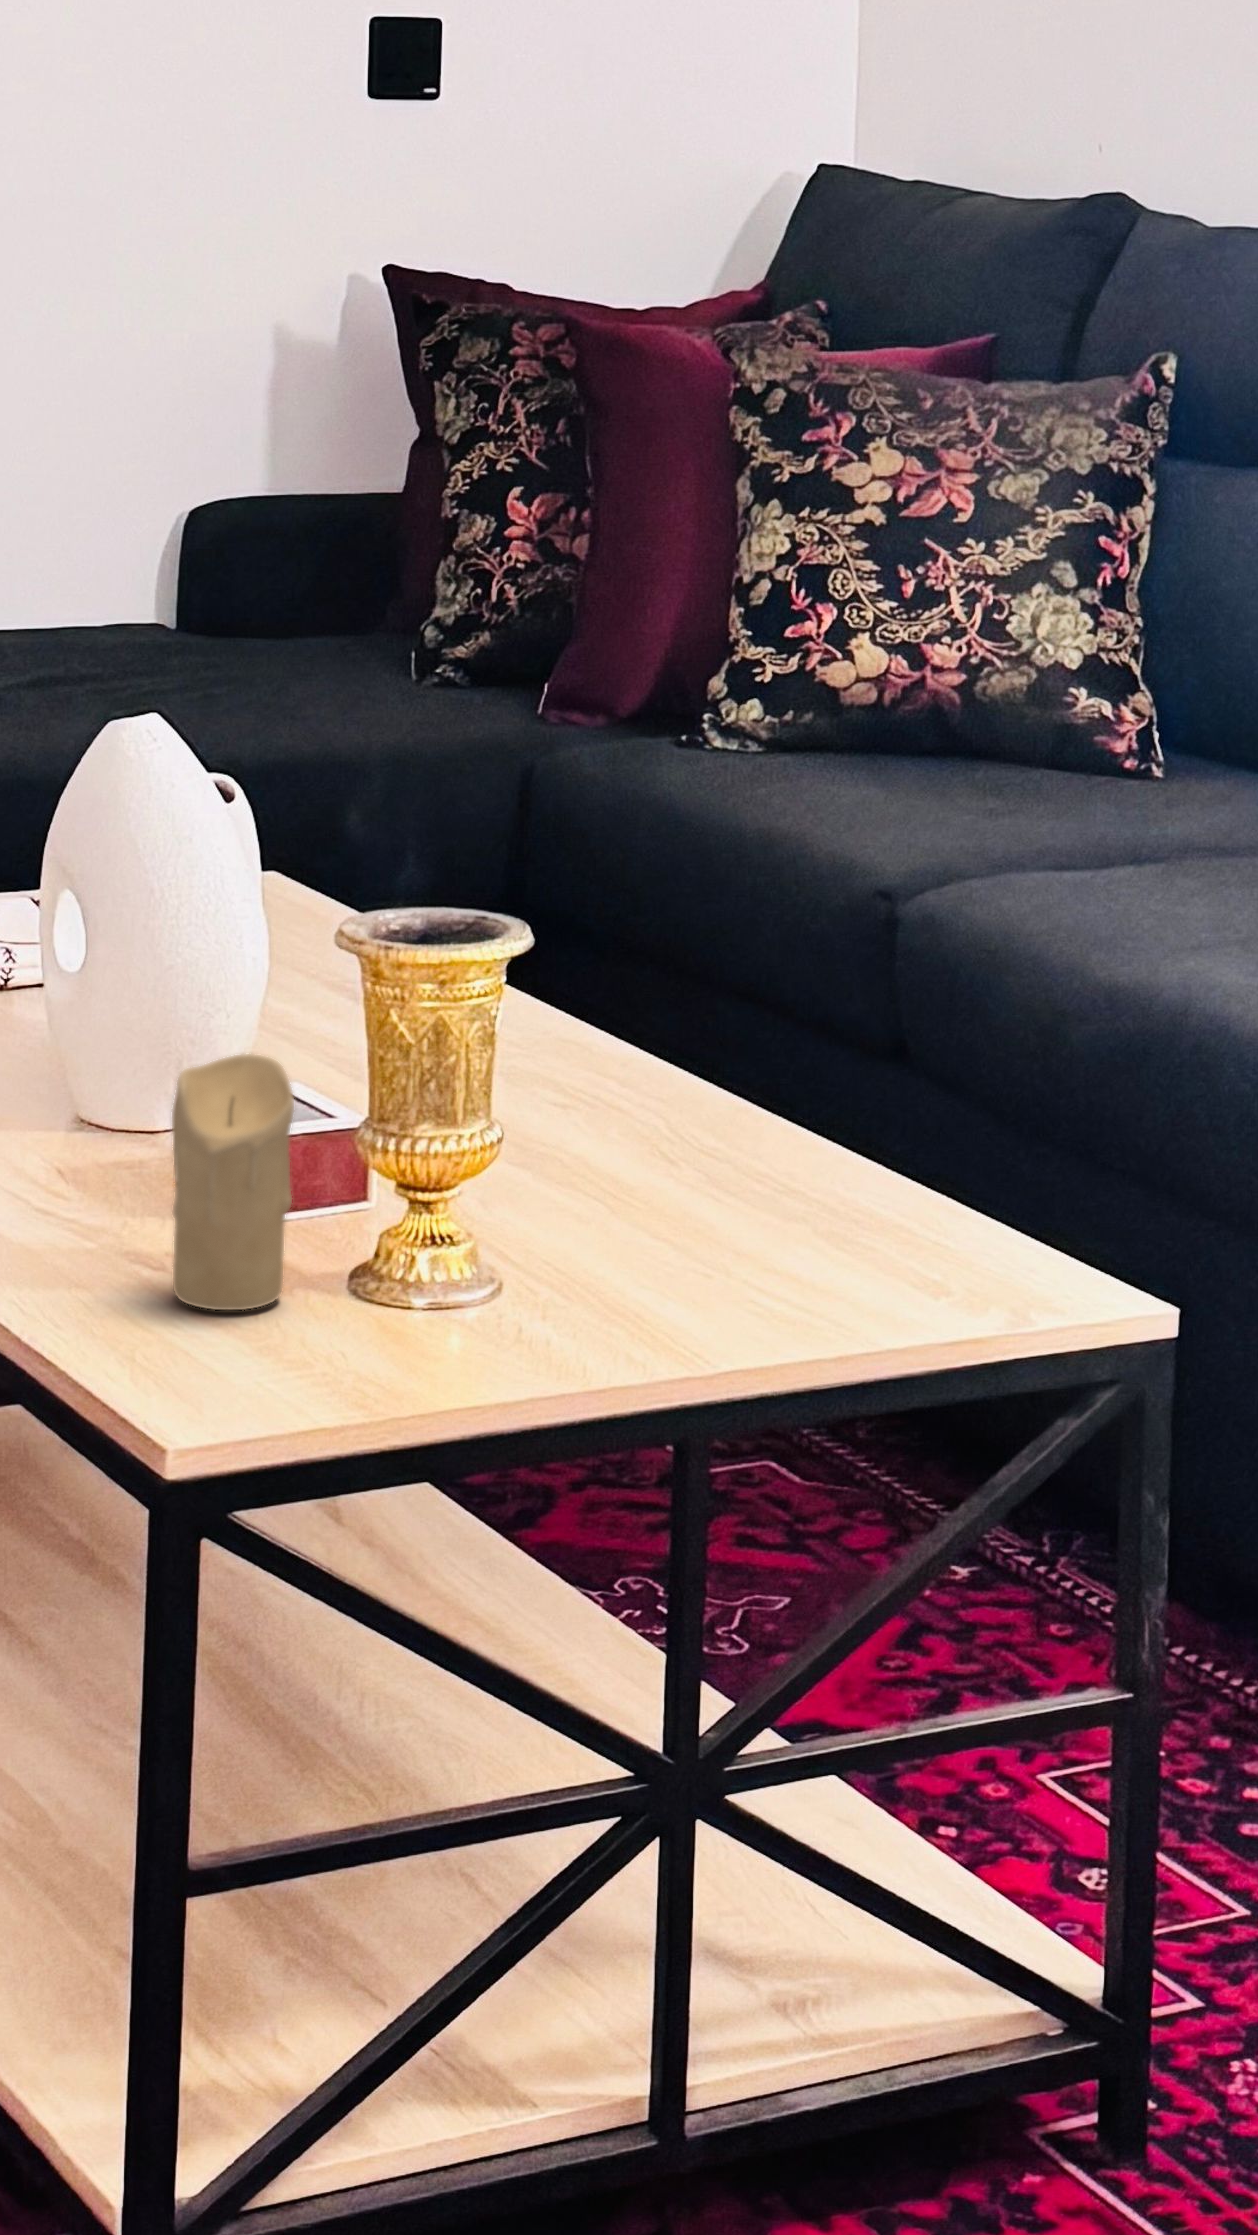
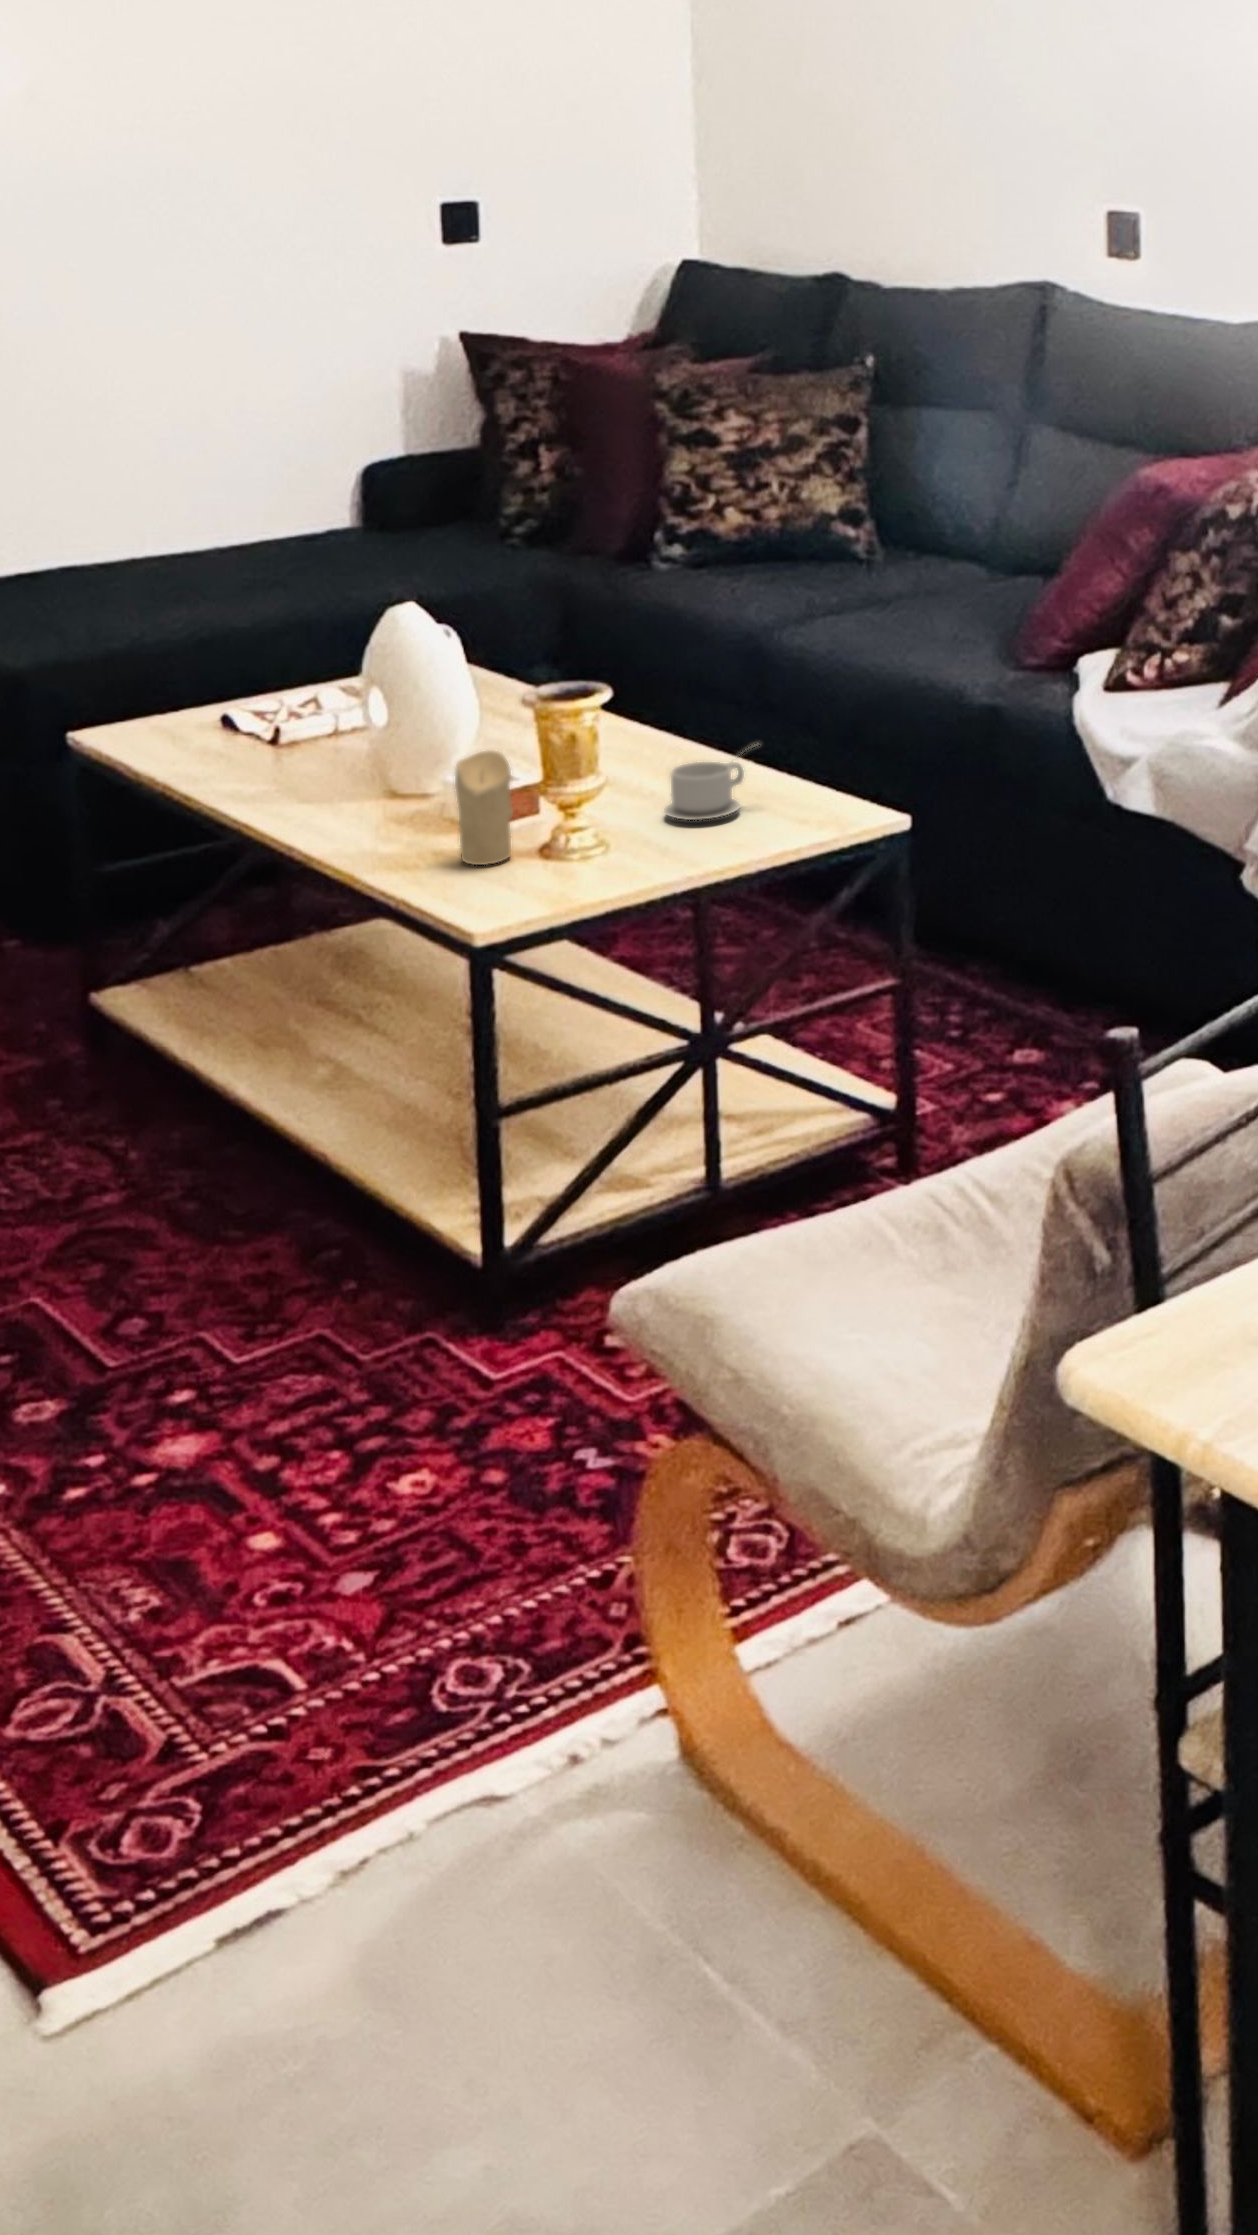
teacup: none [629,1111,856,1269] -> present [665,762,744,820]

